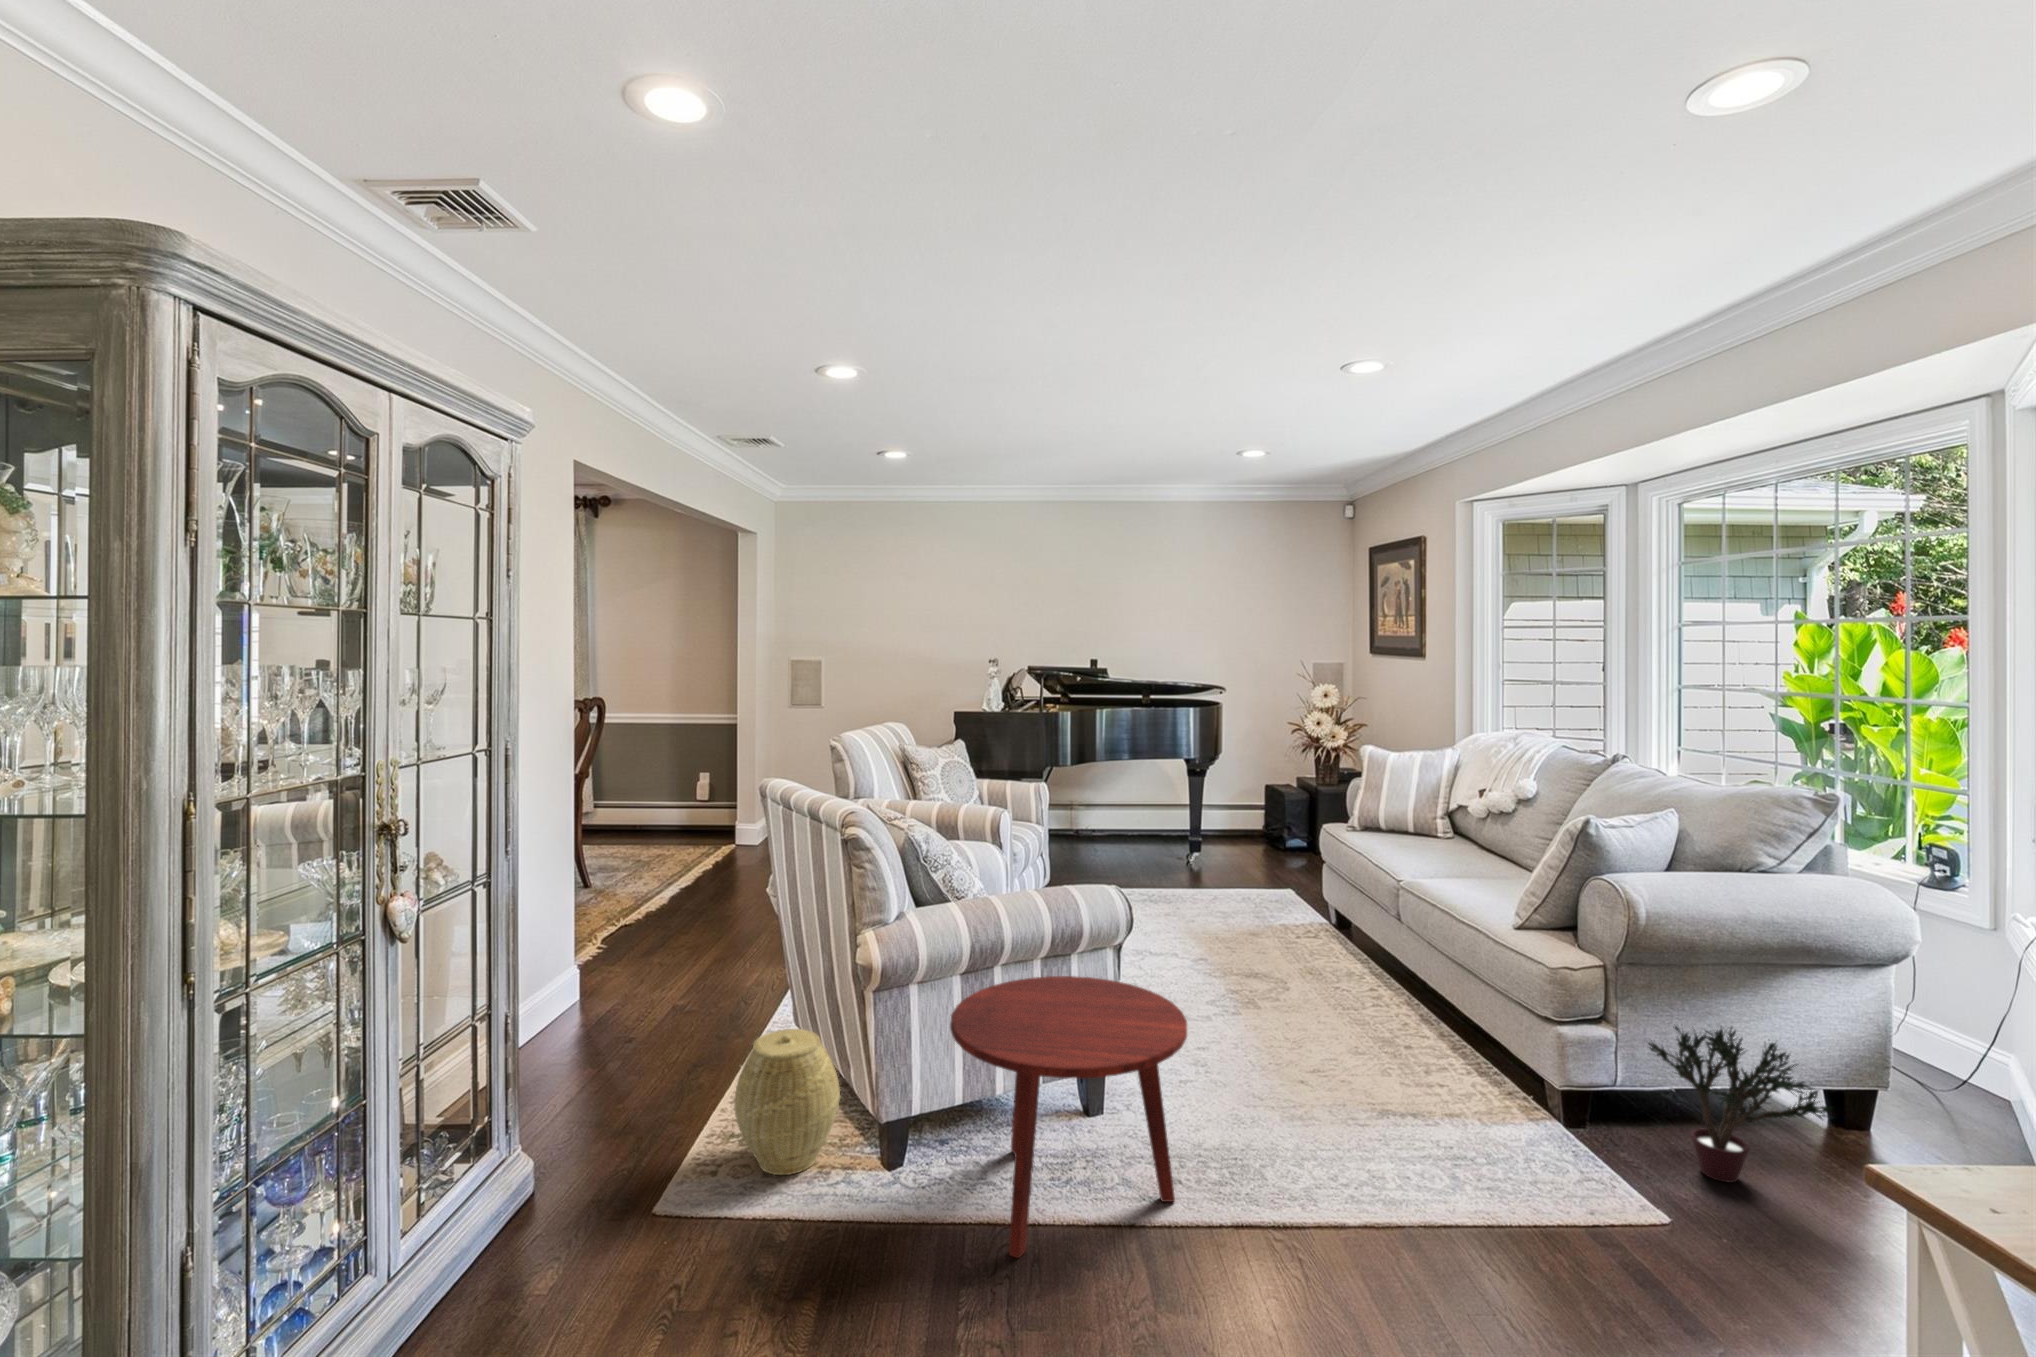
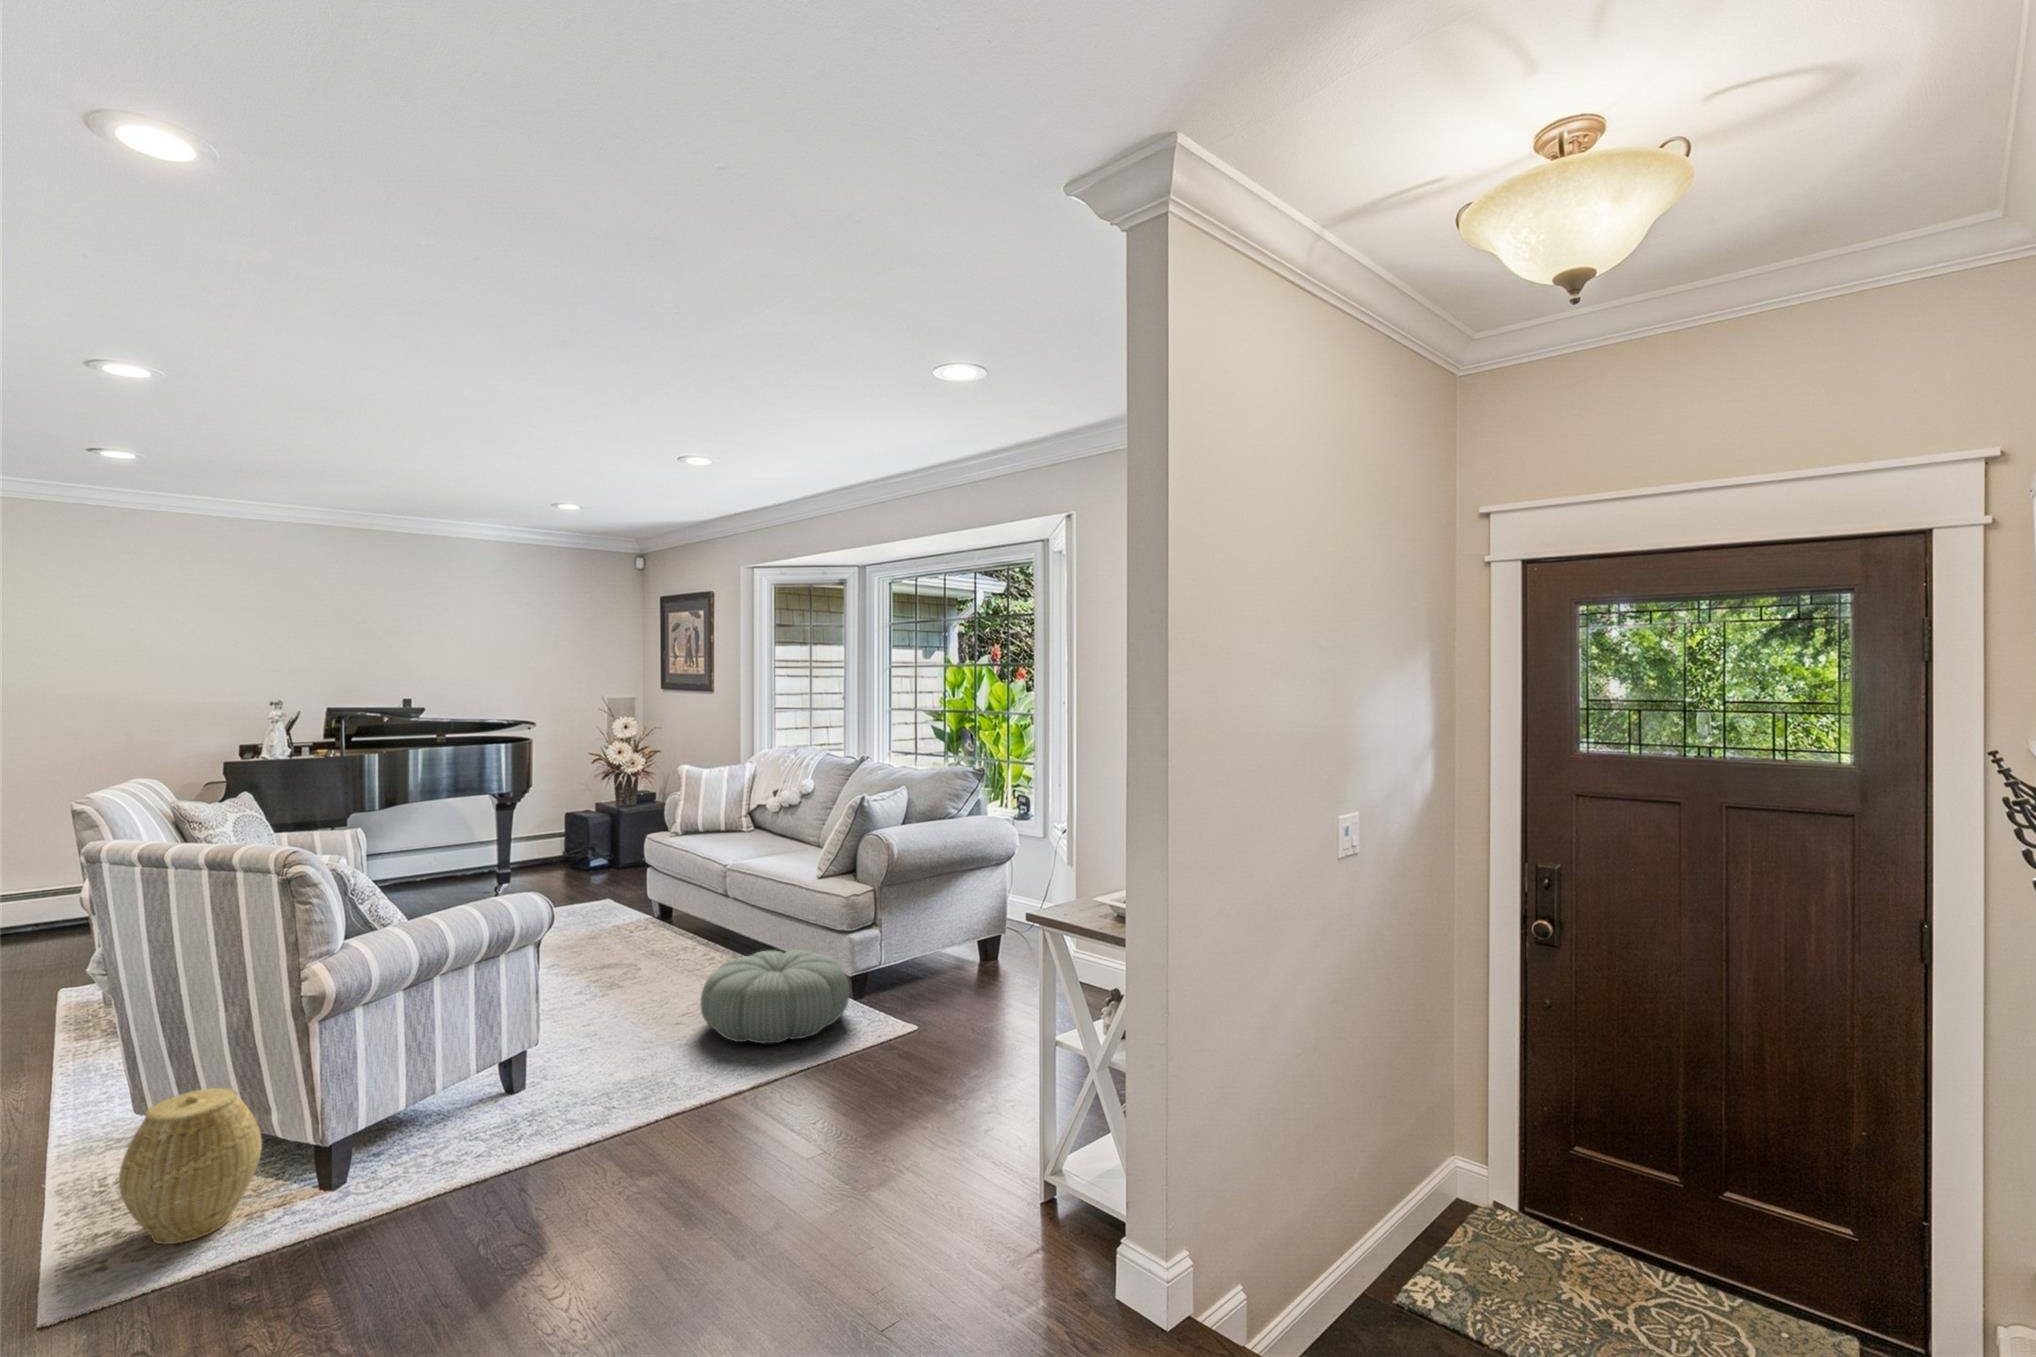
side table: present [950,976,1187,1258] -> none [413,965,633,1196]
pouf: none [1321,1016,1545,1169] -> present [701,950,849,1043]
potted plant: present [1648,1027,1831,1182] -> none [899,910,989,1002]

